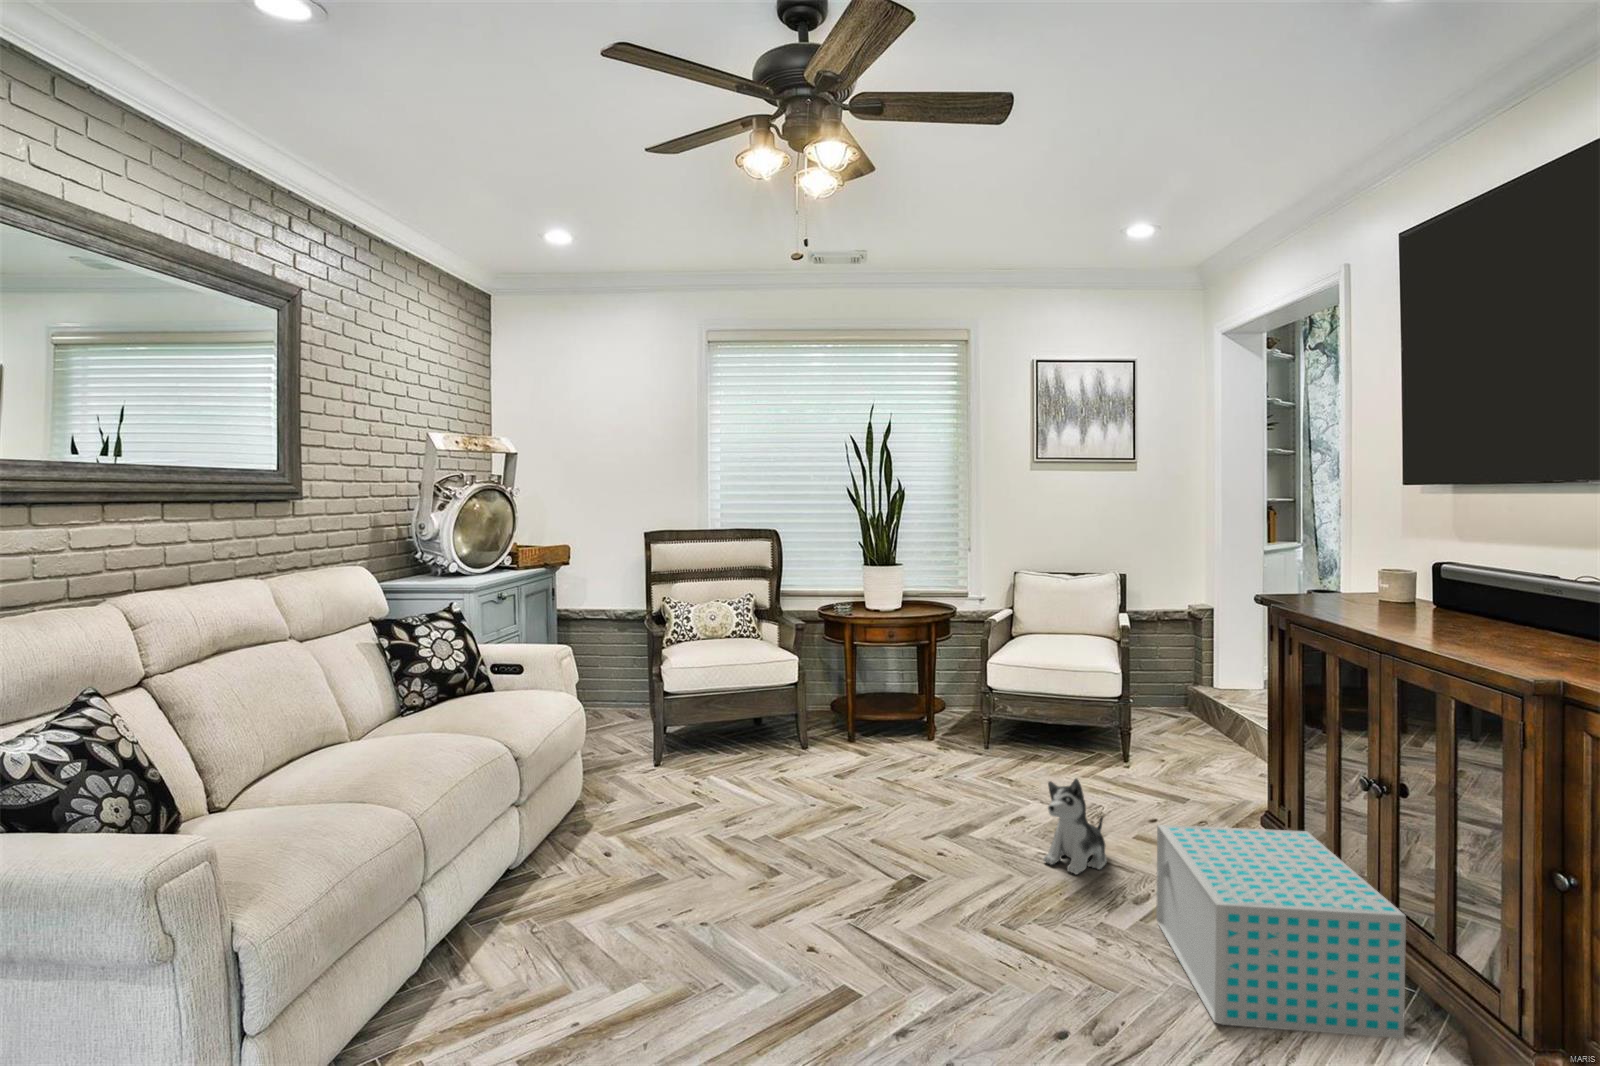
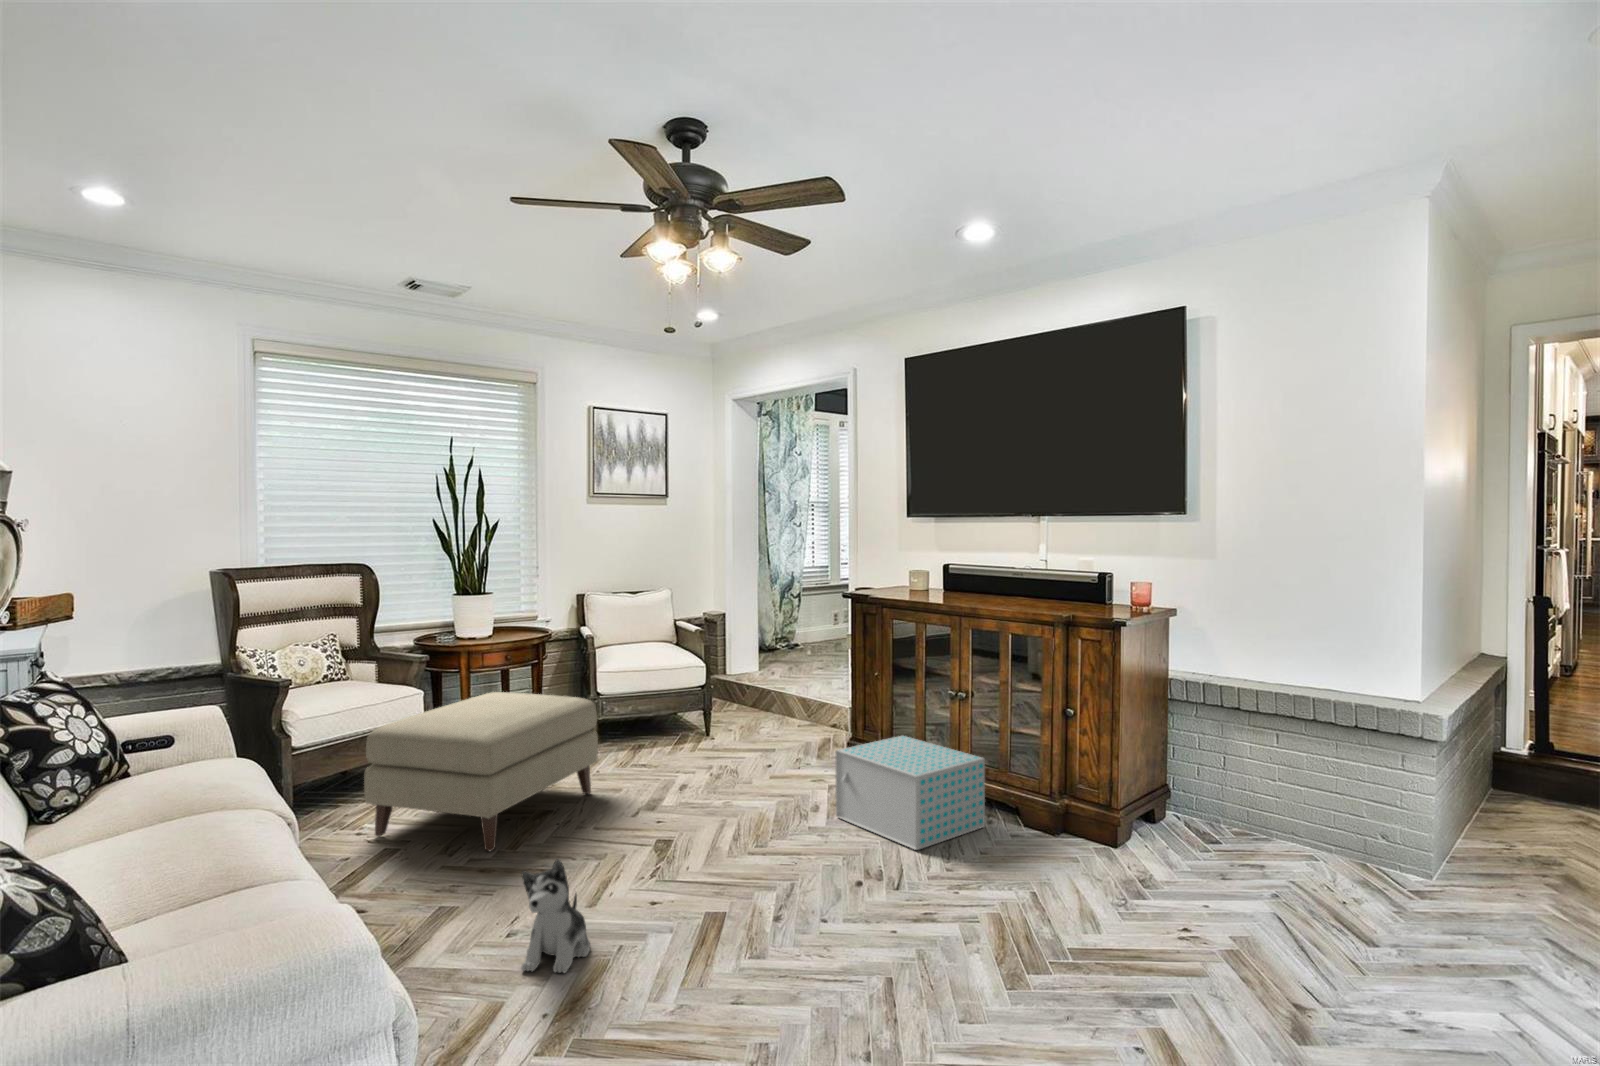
ottoman: none [697,667,927,828] -> present [364,692,598,851]
plush toy: present [1043,779,1107,874] -> present [521,859,590,973]

